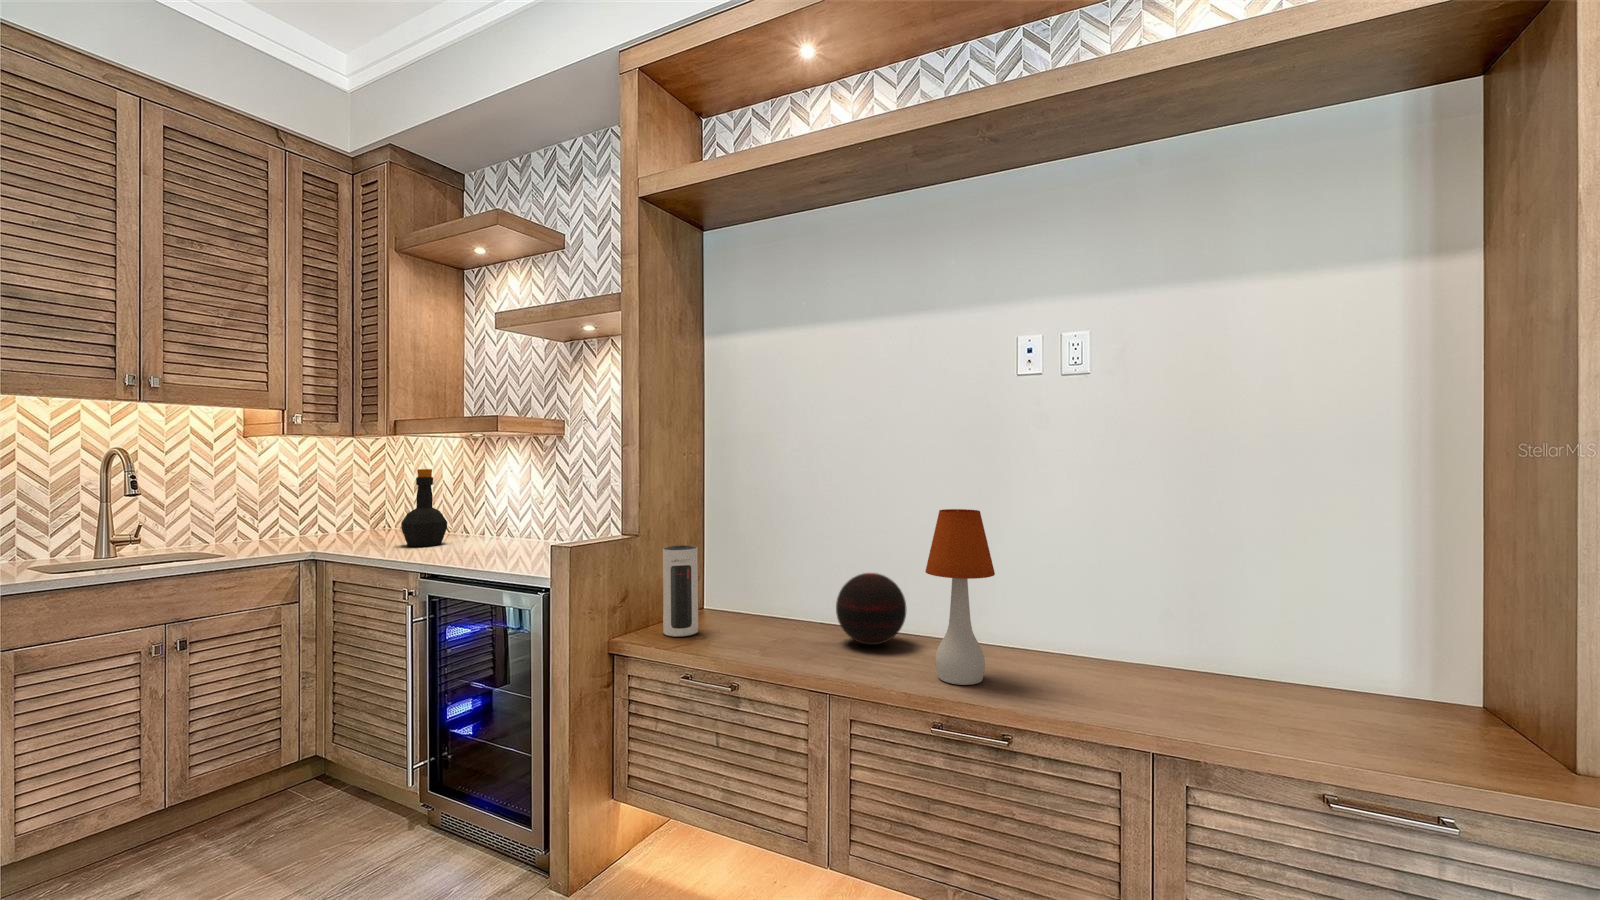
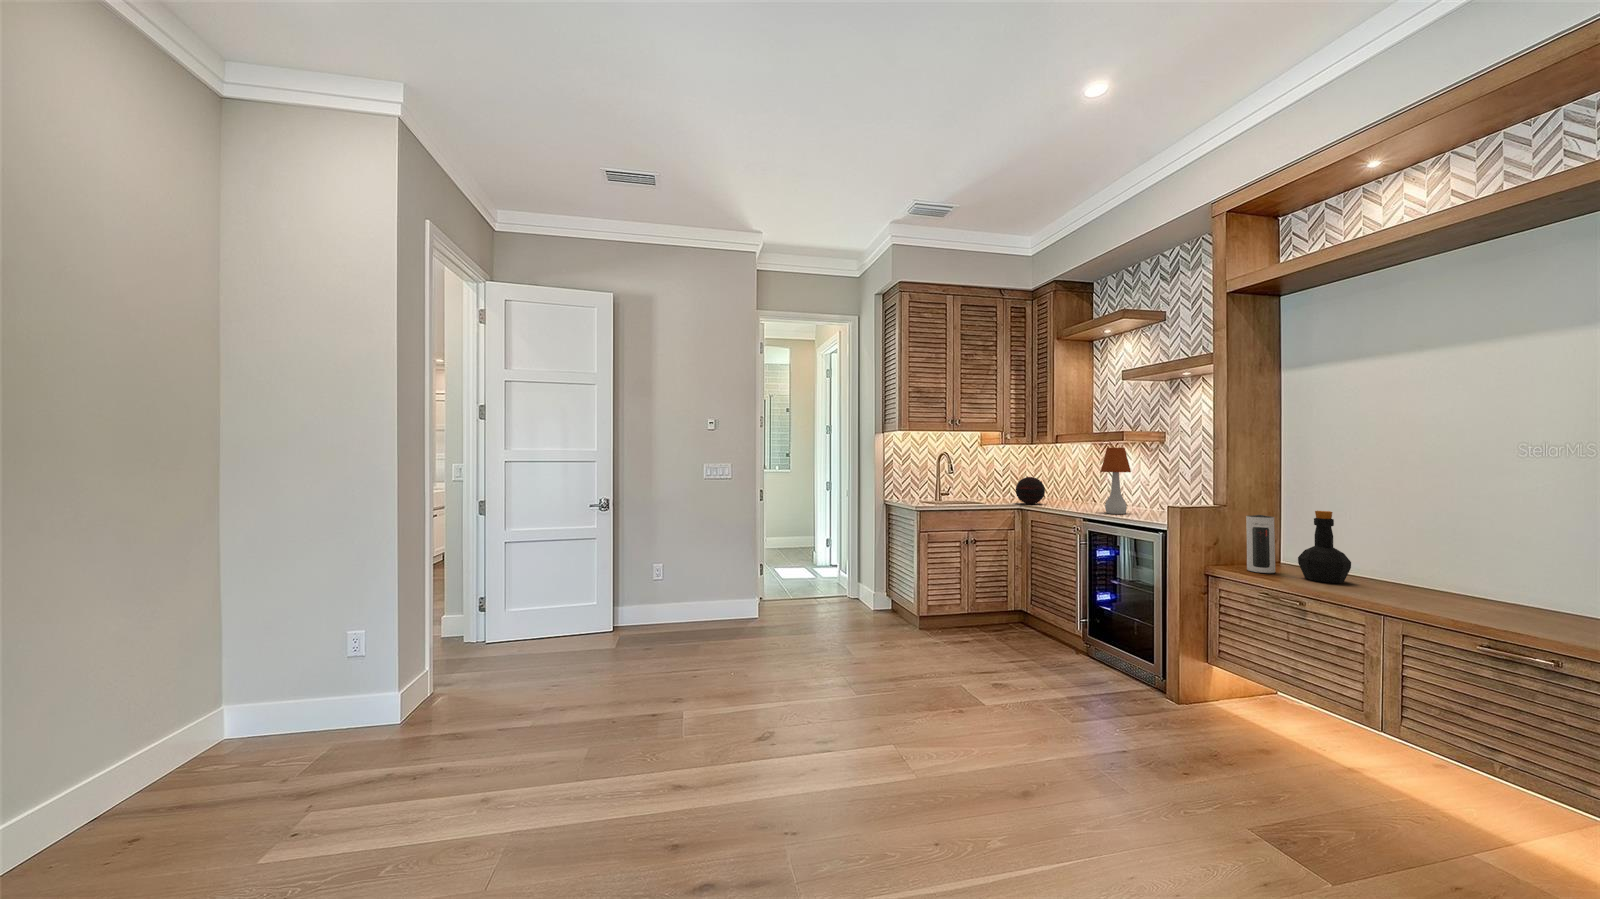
bottle: present [401,469,447,546] -> present [1298,511,1351,583]
table lamp: present [925,509,995,685] -> present [1101,447,1131,514]
decorative orb: present [836,573,906,645] -> present [1016,477,1045,504]

